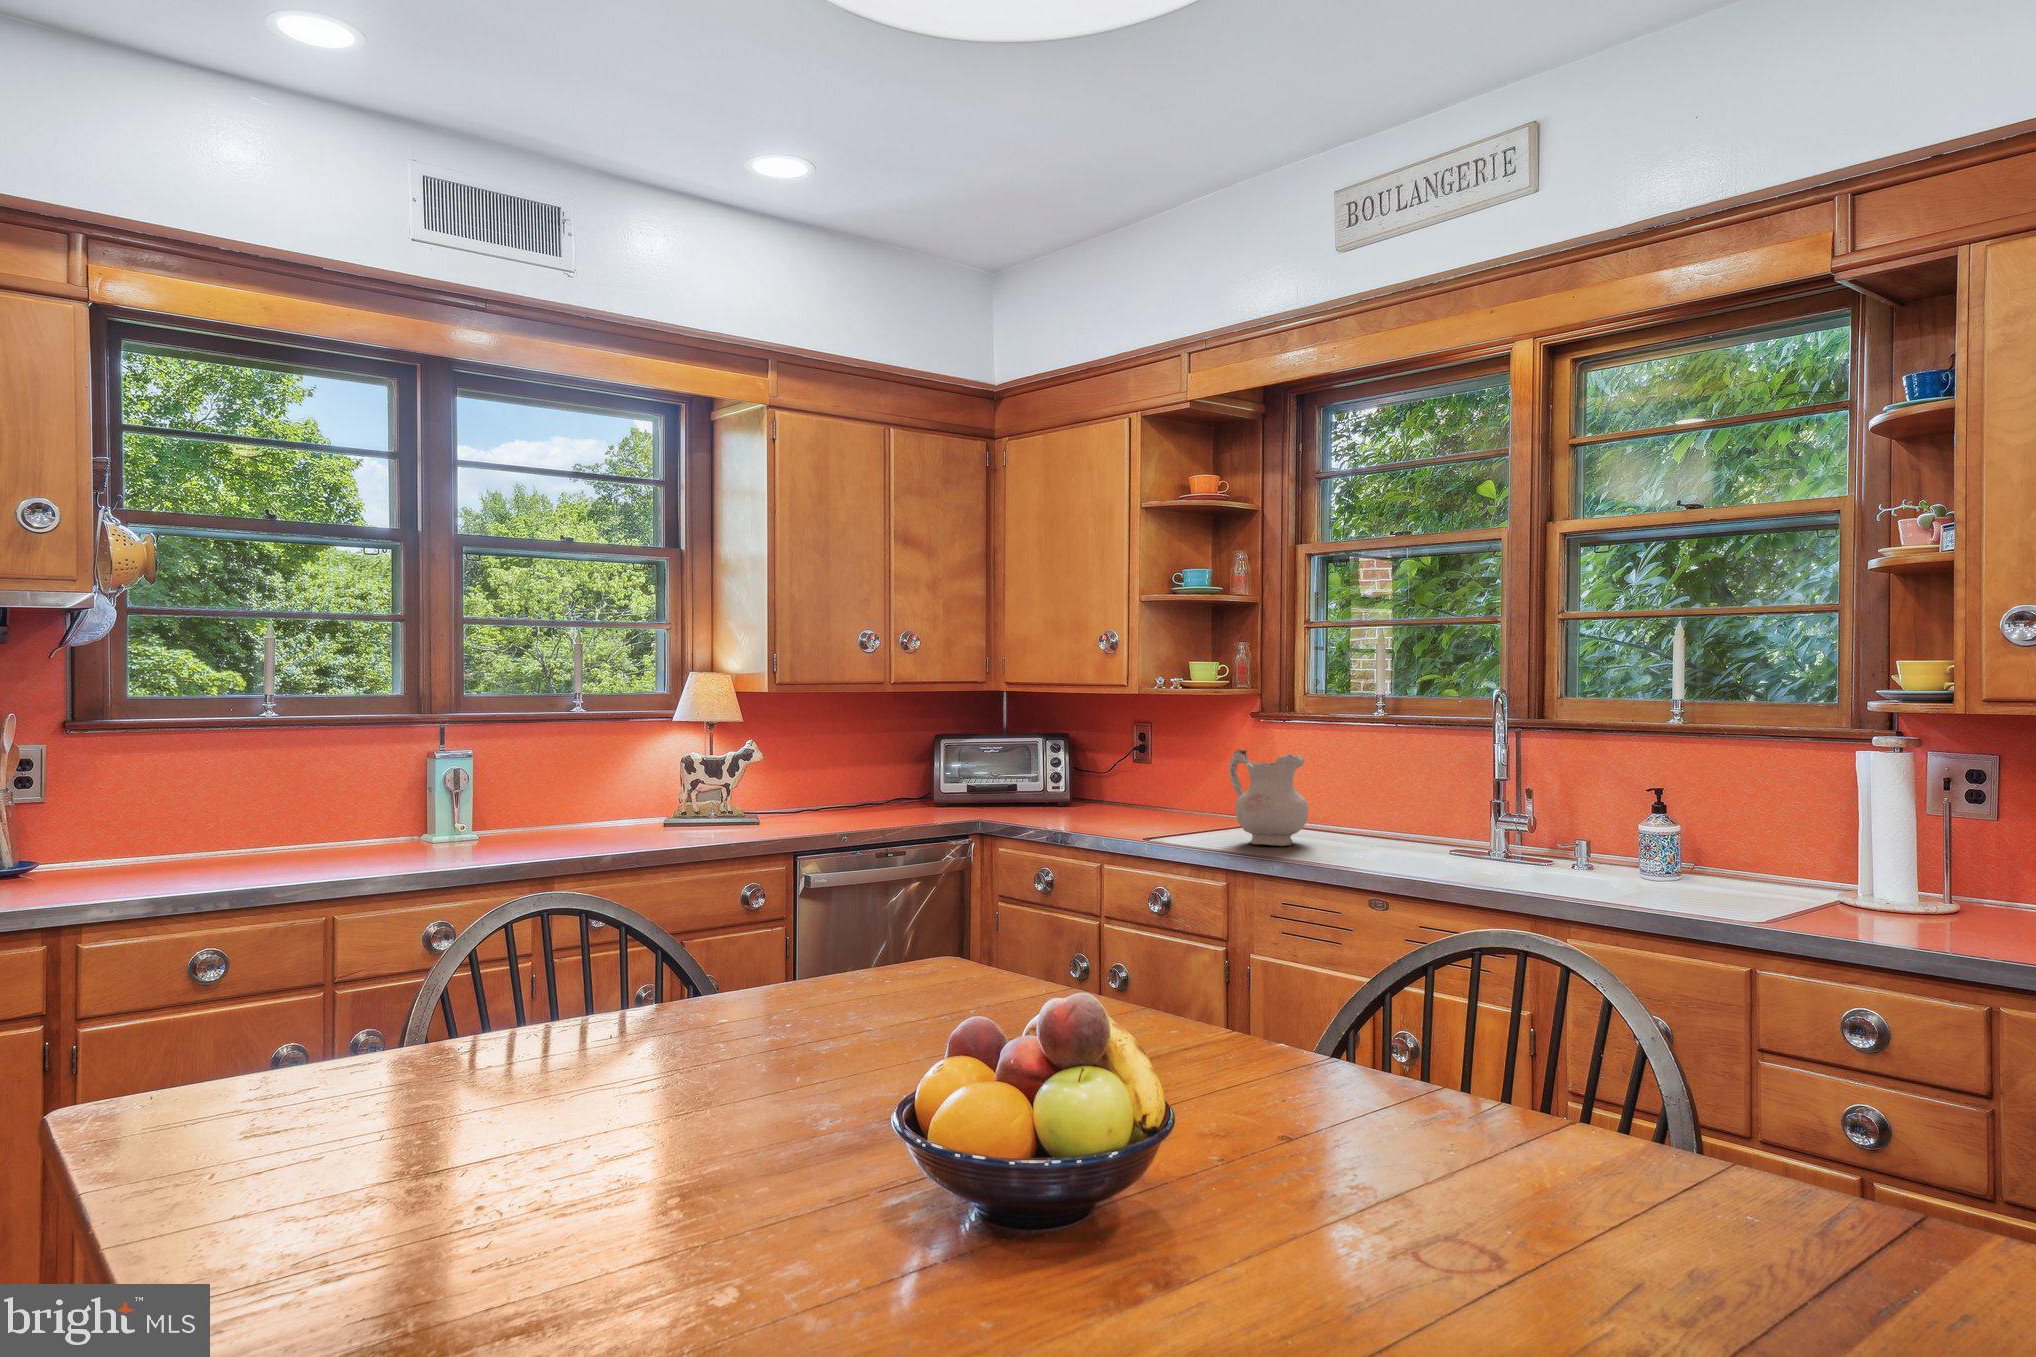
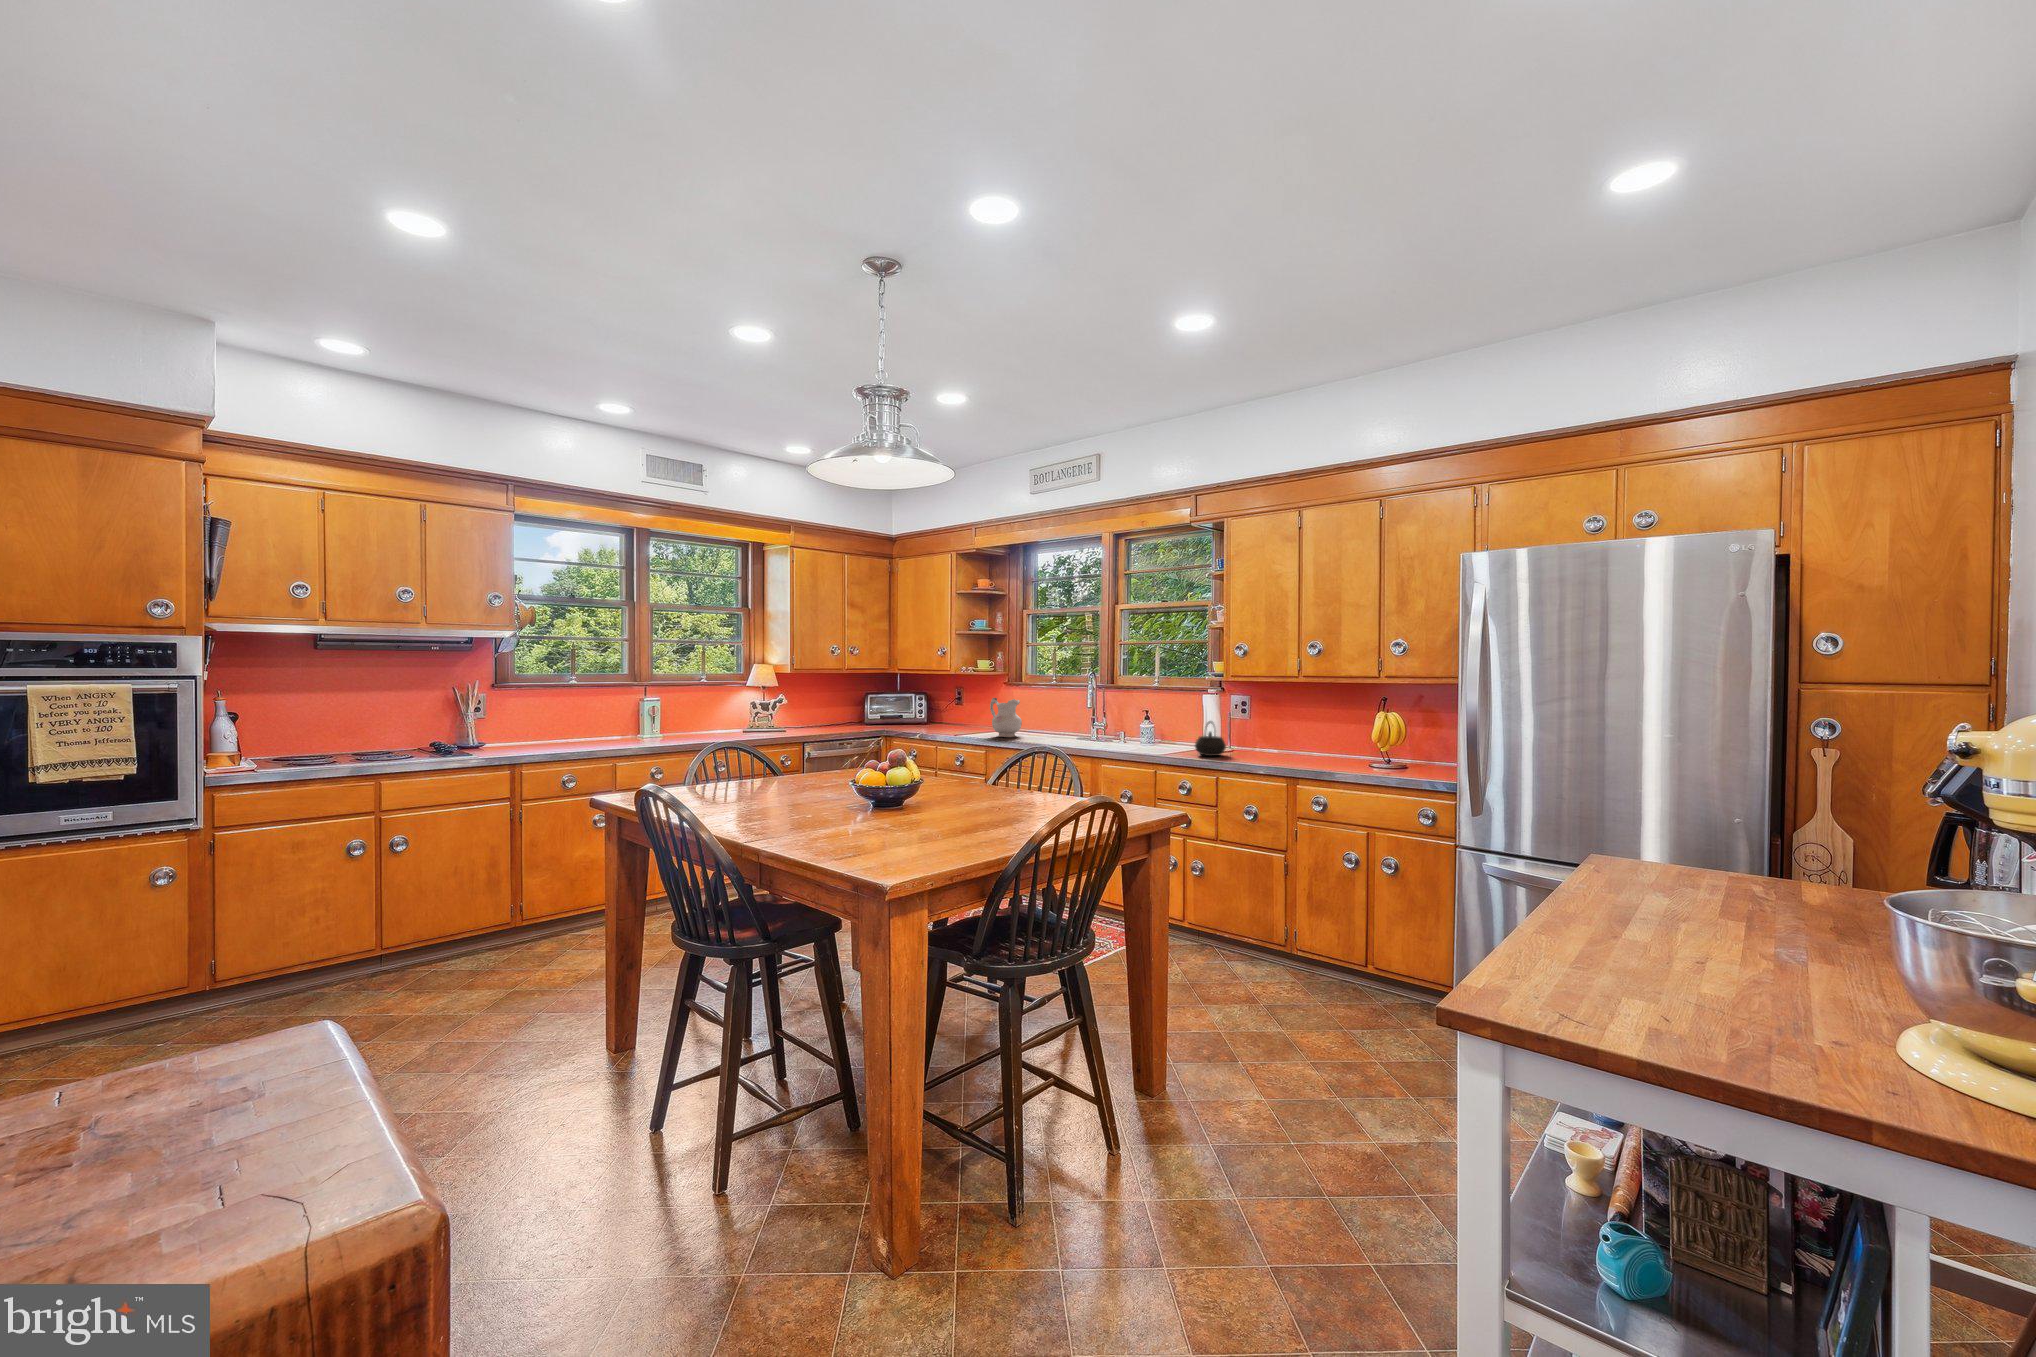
kettle: none [1863,827,1969,931] -> present [1195,721,1226,756]

